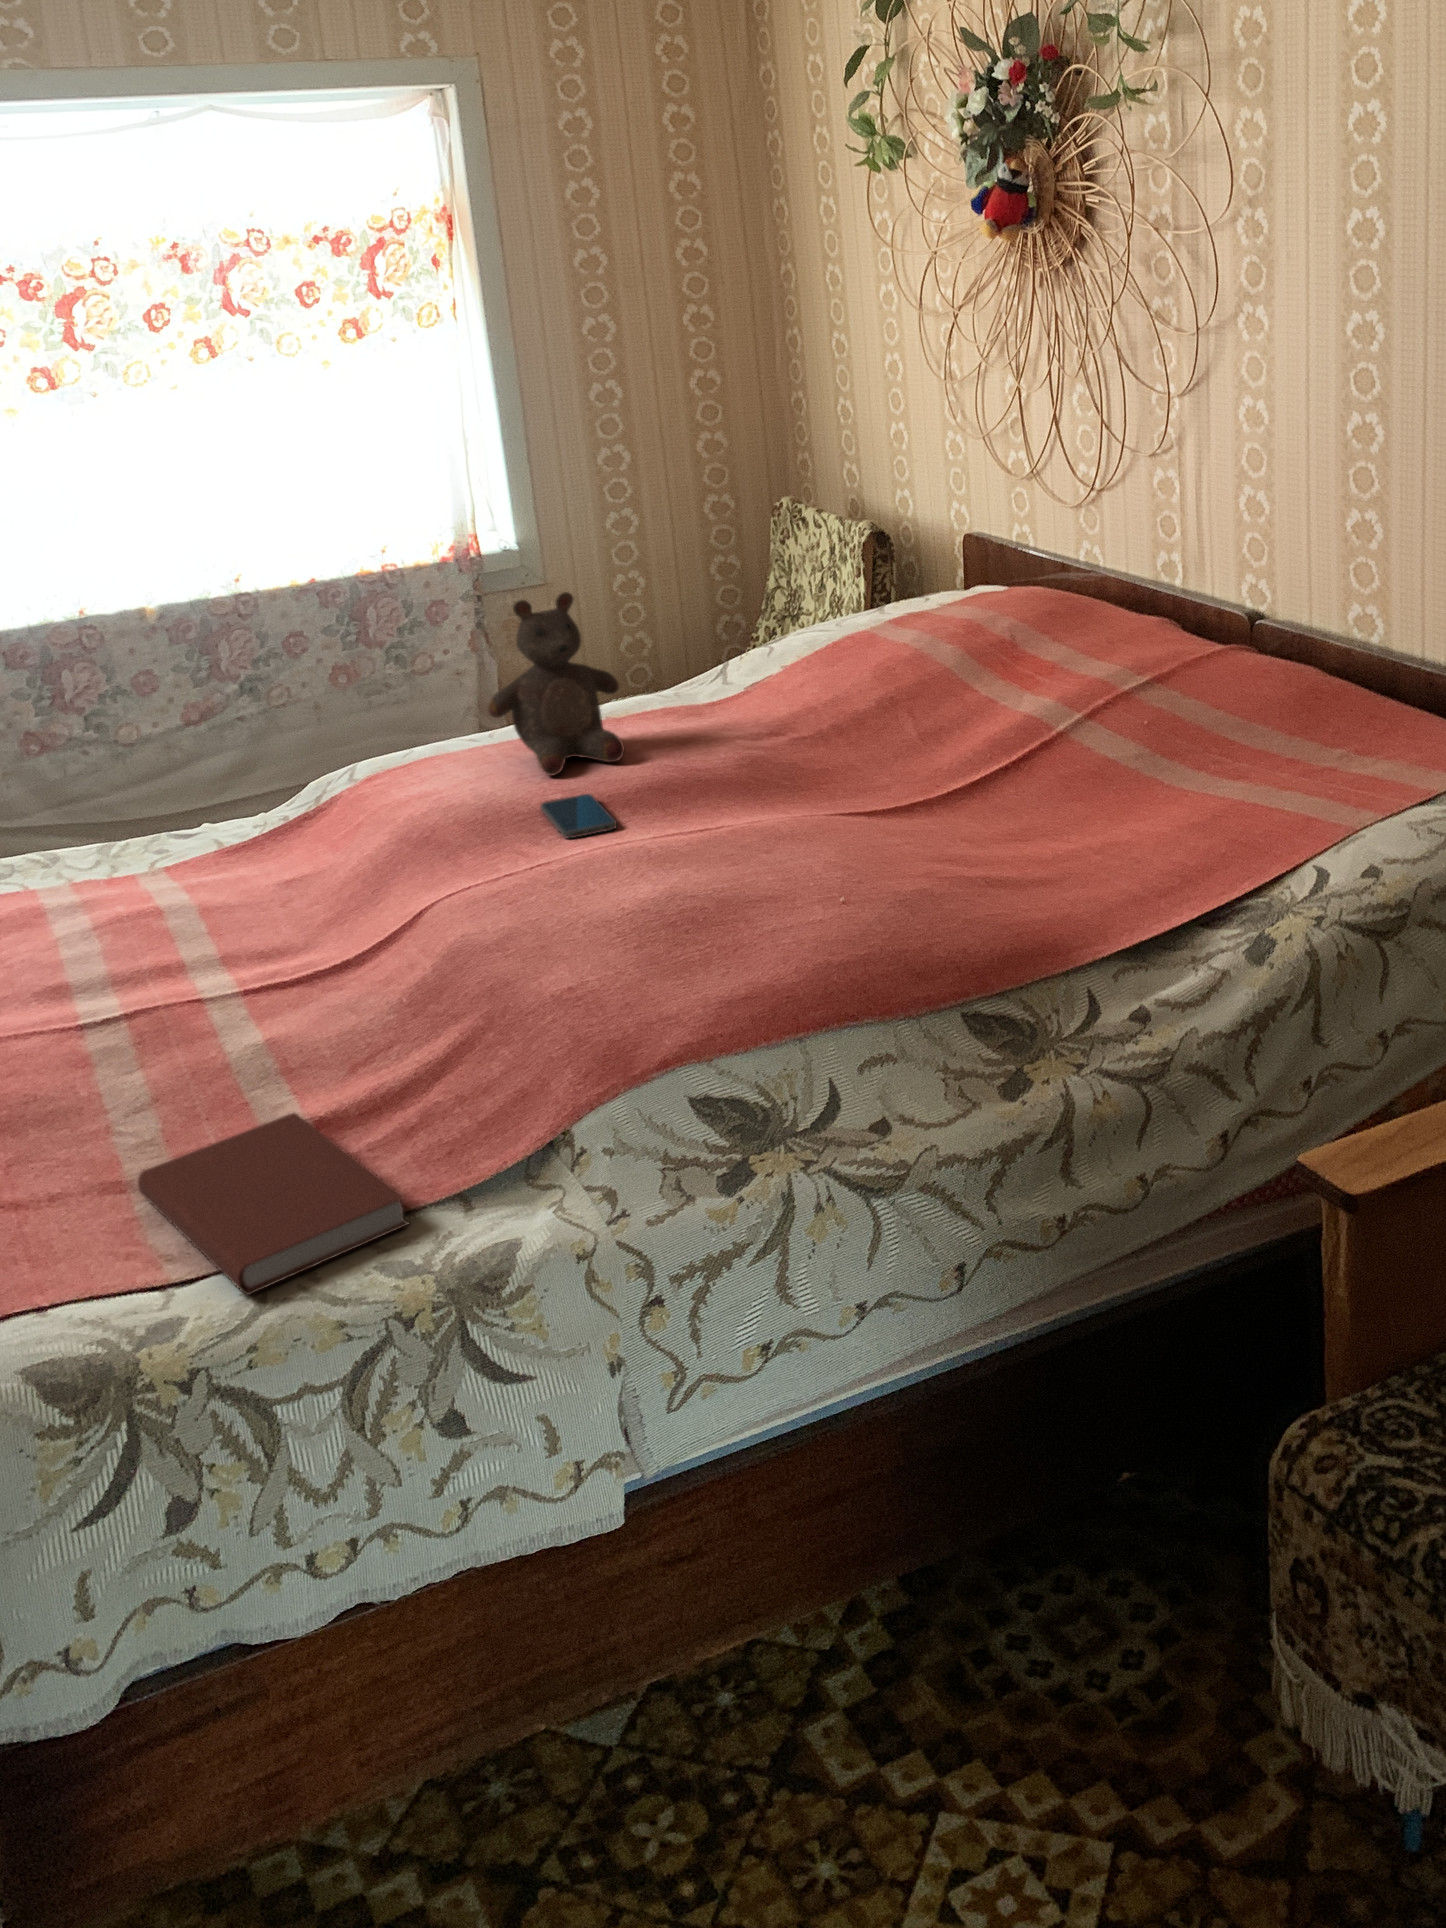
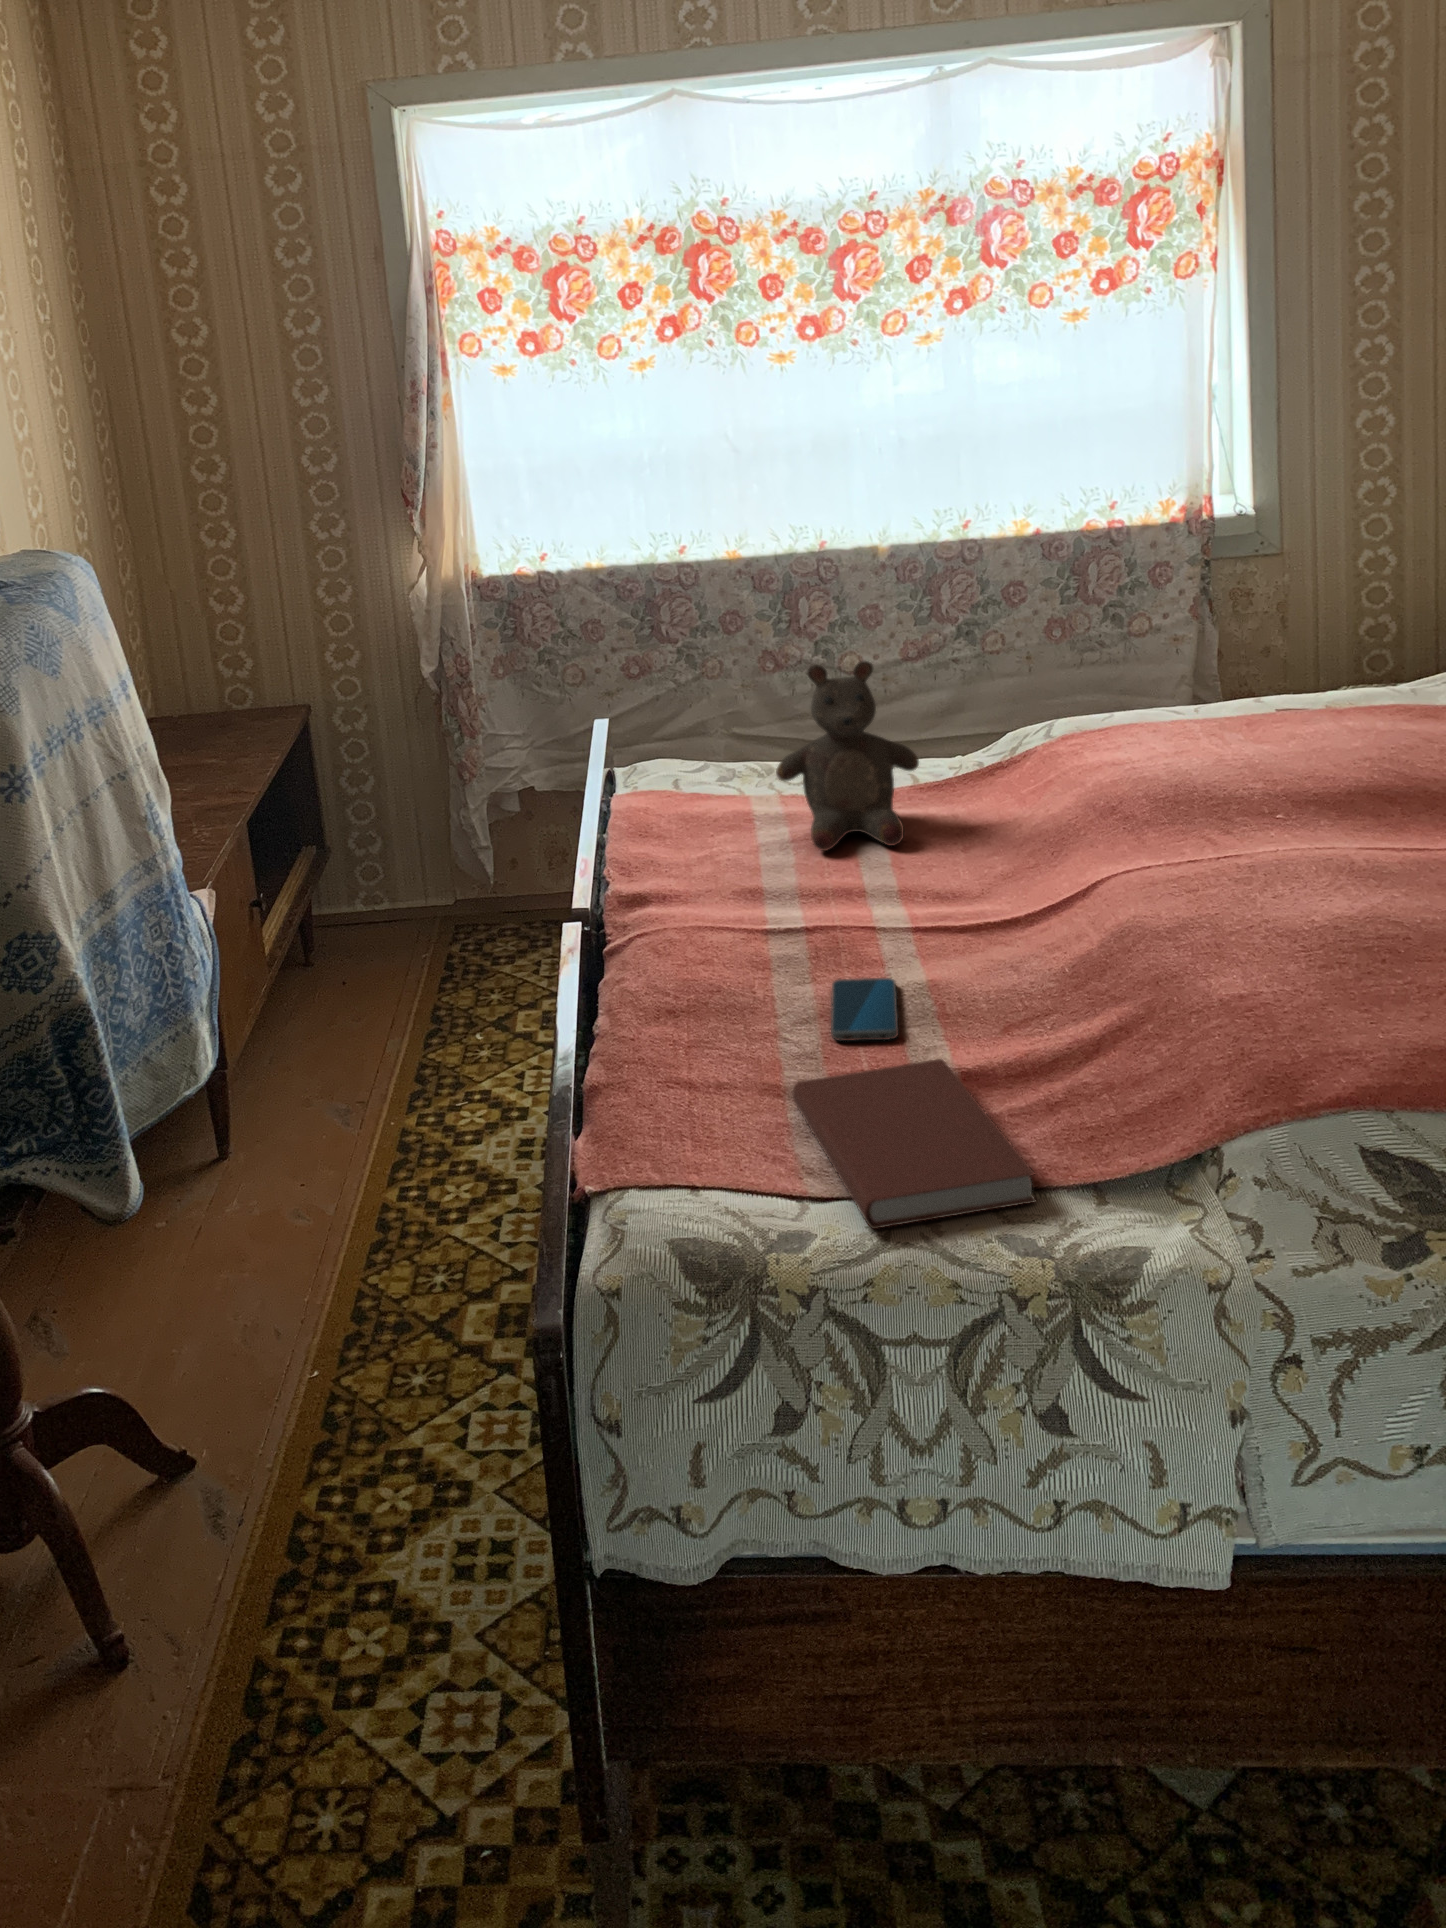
stuffed bear: present [488,592,625,776] -> present [776,661,919,851]
smartphone: present [540,794,617,839] -> present [831,978,899,1041]

